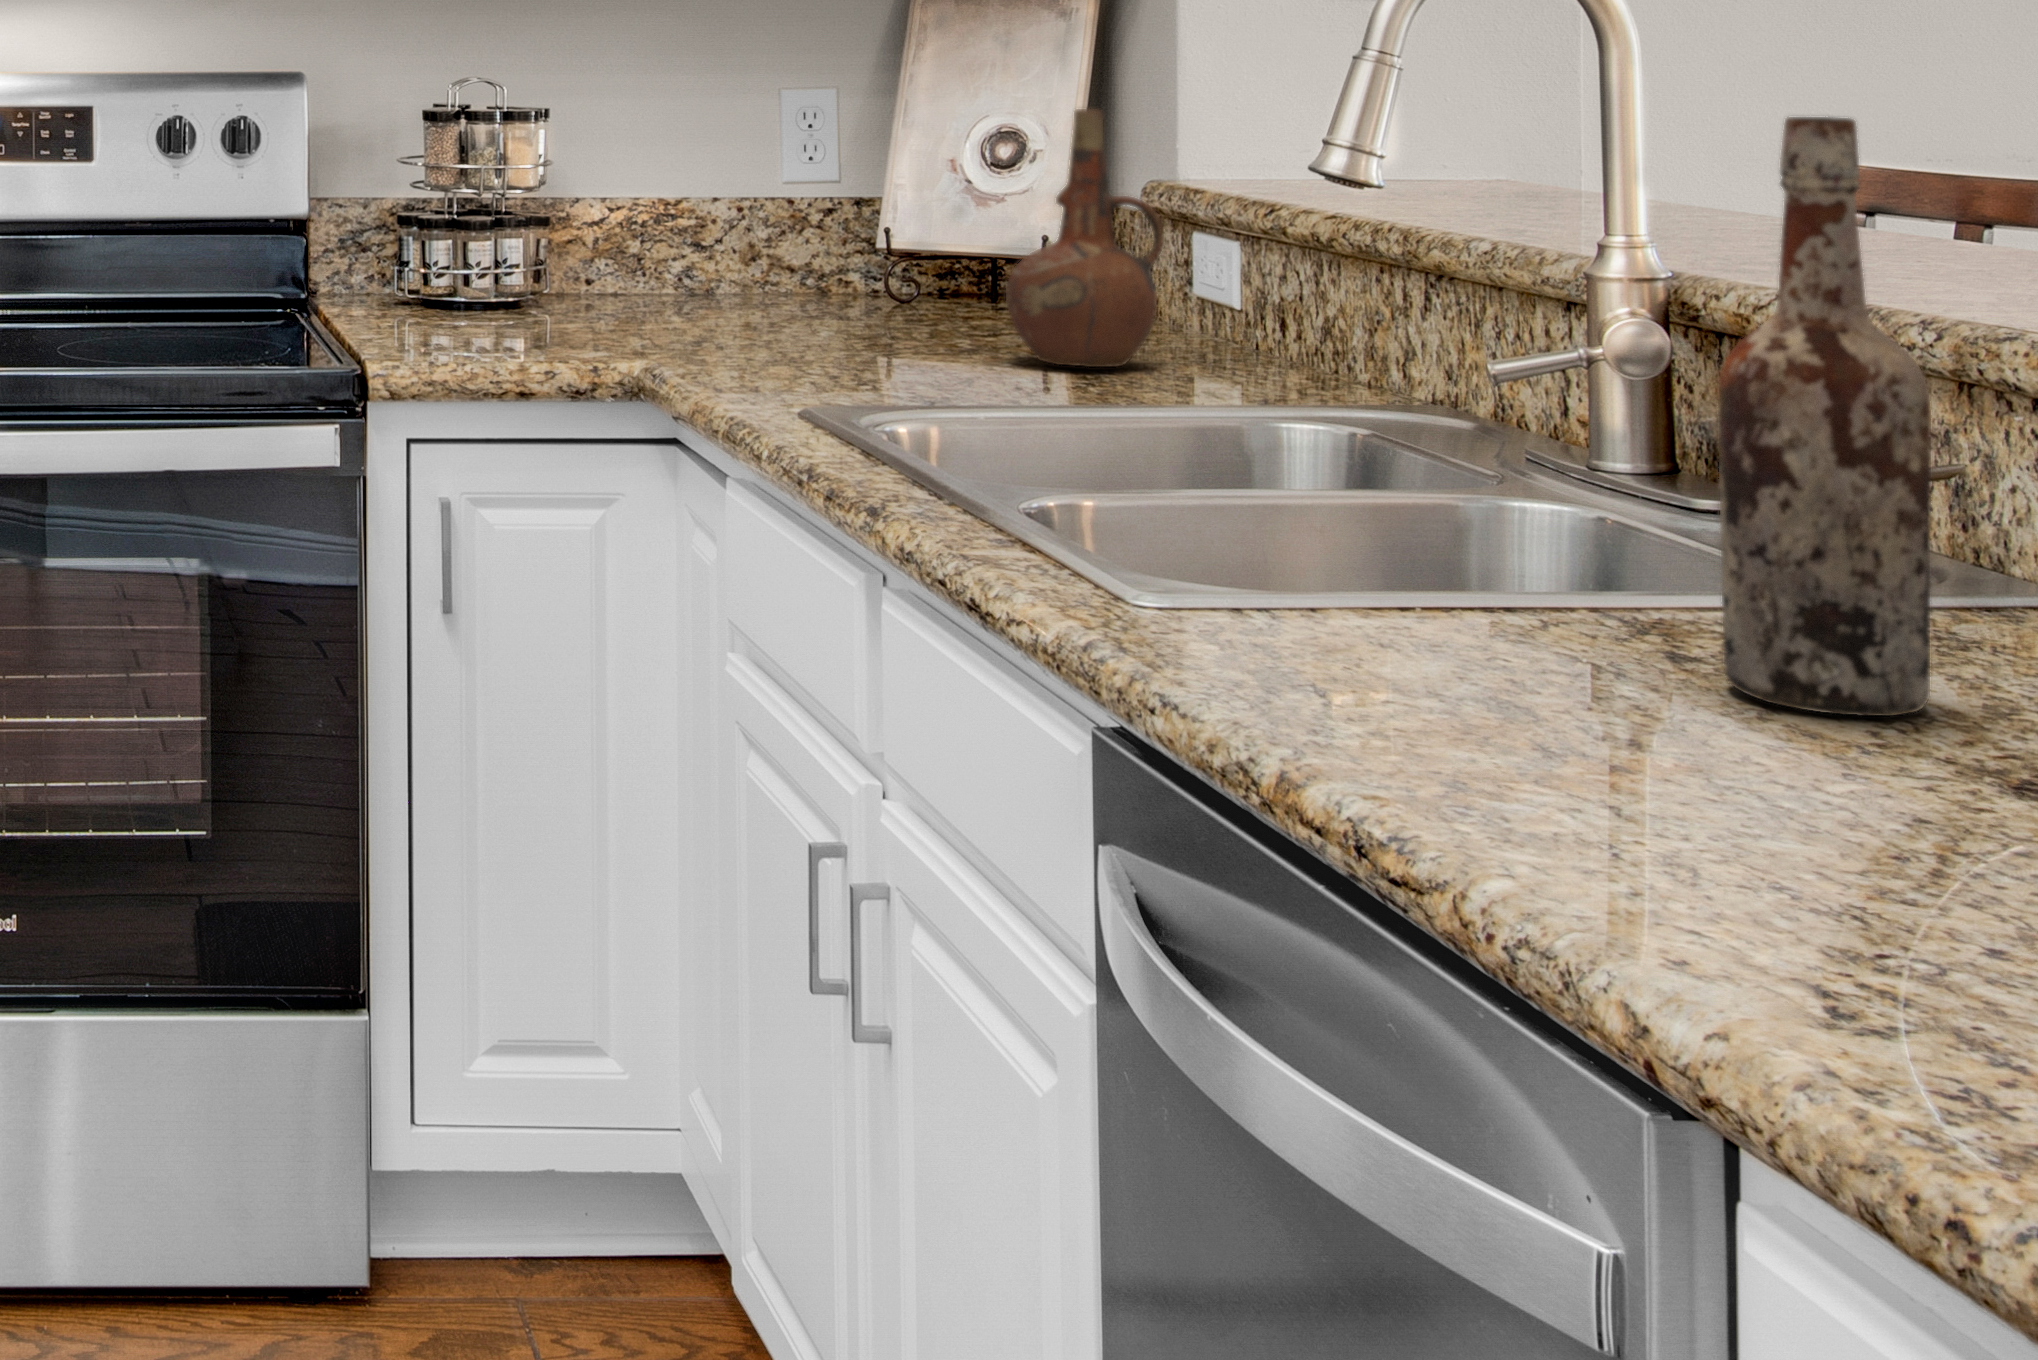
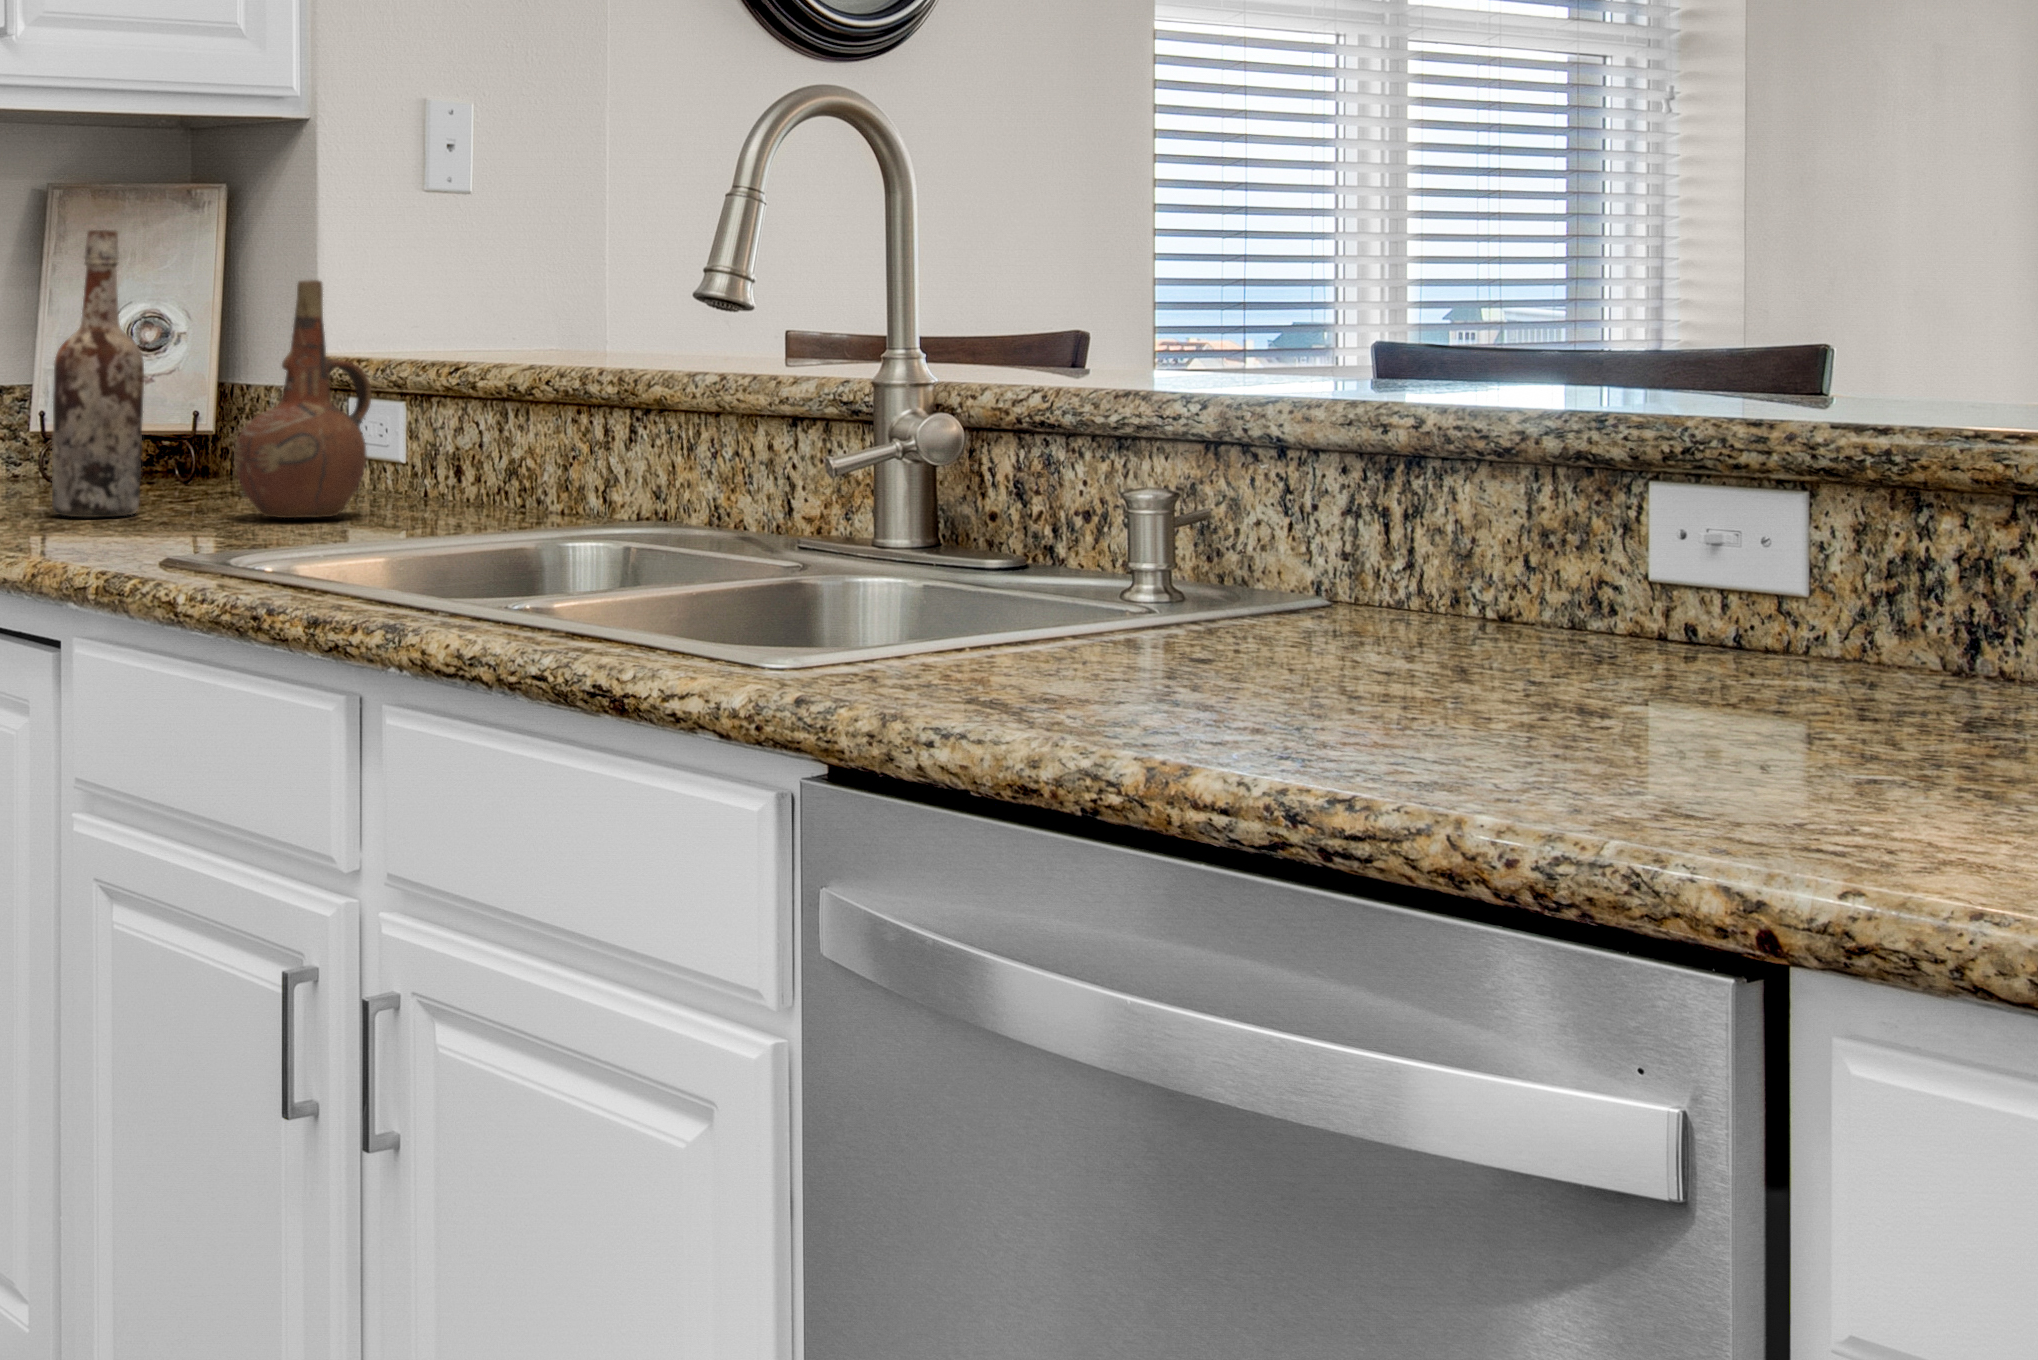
wine bottle: present [1718,117,1931,716] -> present [52,230,144,517]

